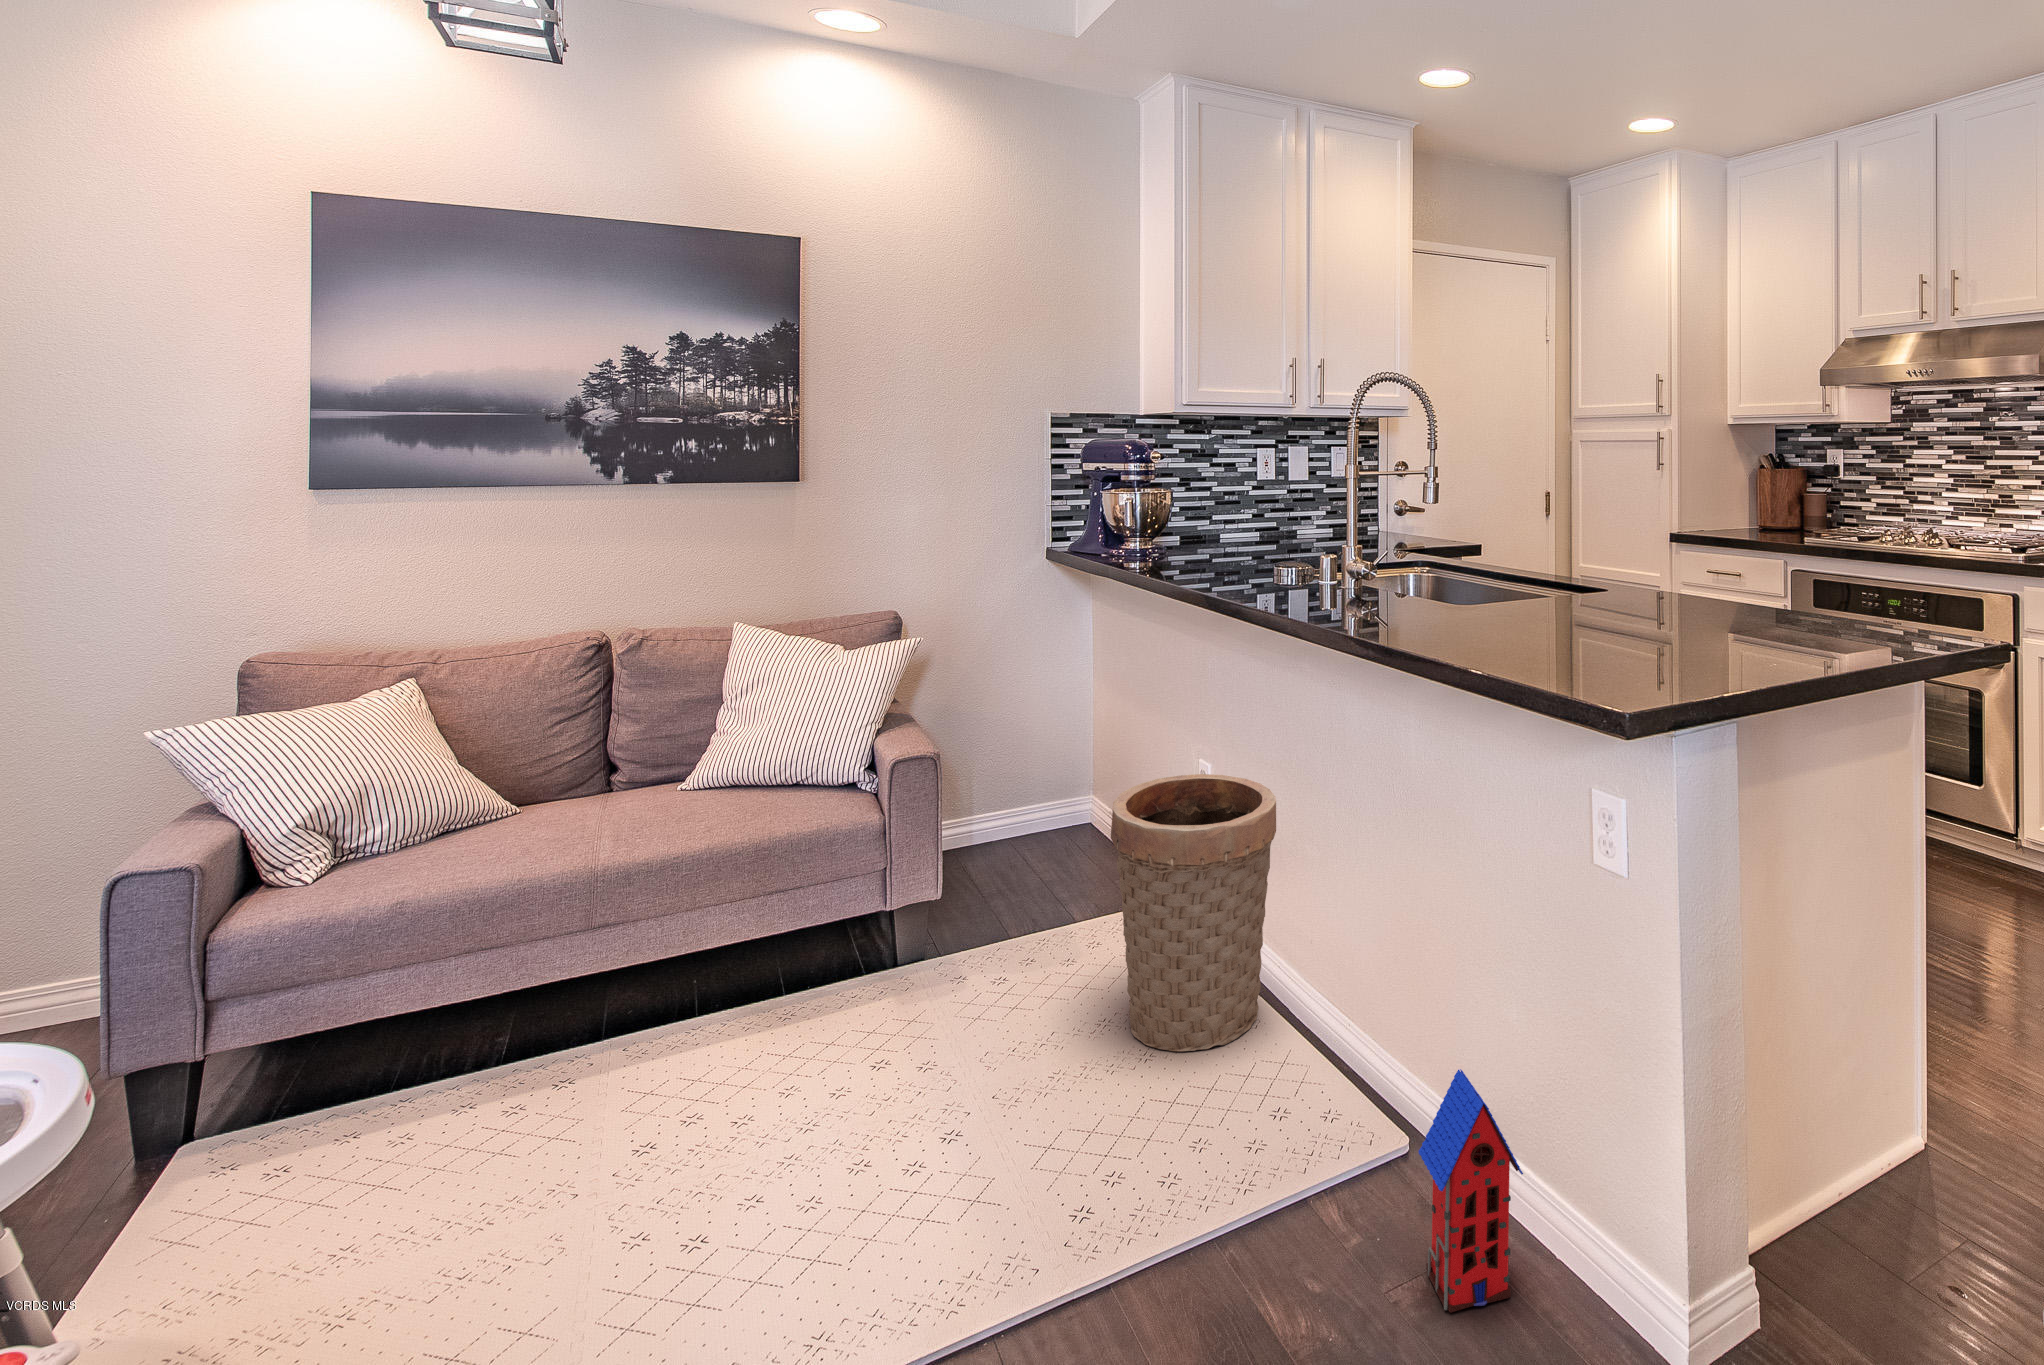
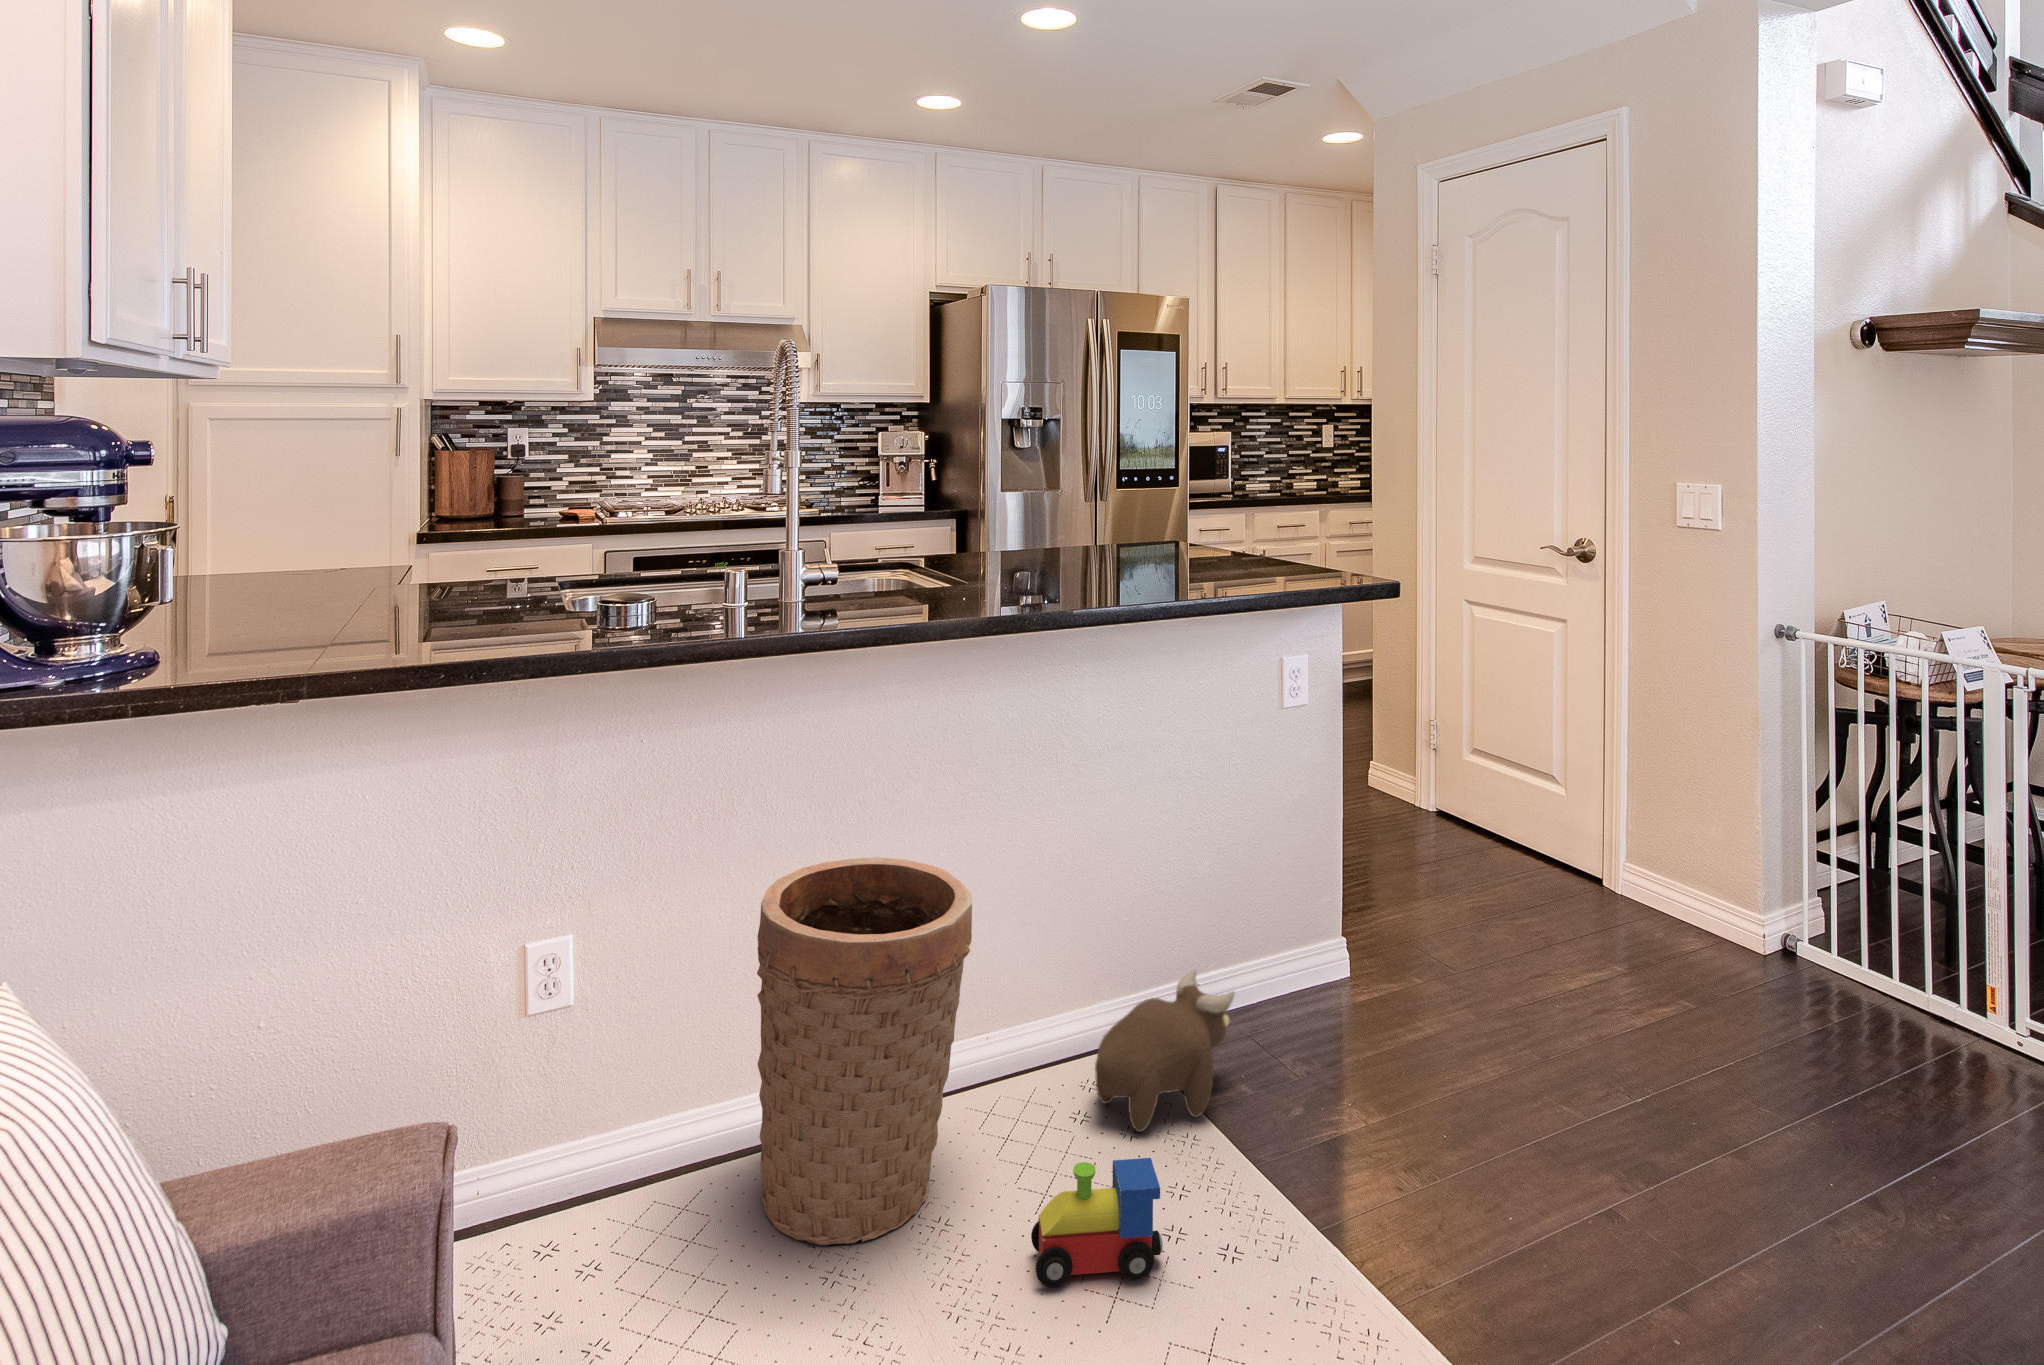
toy train: none [1058,1046,1110,1165] -> present [1031,1158,1163,1287]
plush toy: none [1258,1051,1394,1194] -> present [1095,970,1235,1132]
toy house: present [1419,1069,1523,1313] -> none [1261,899,1331,1060]

